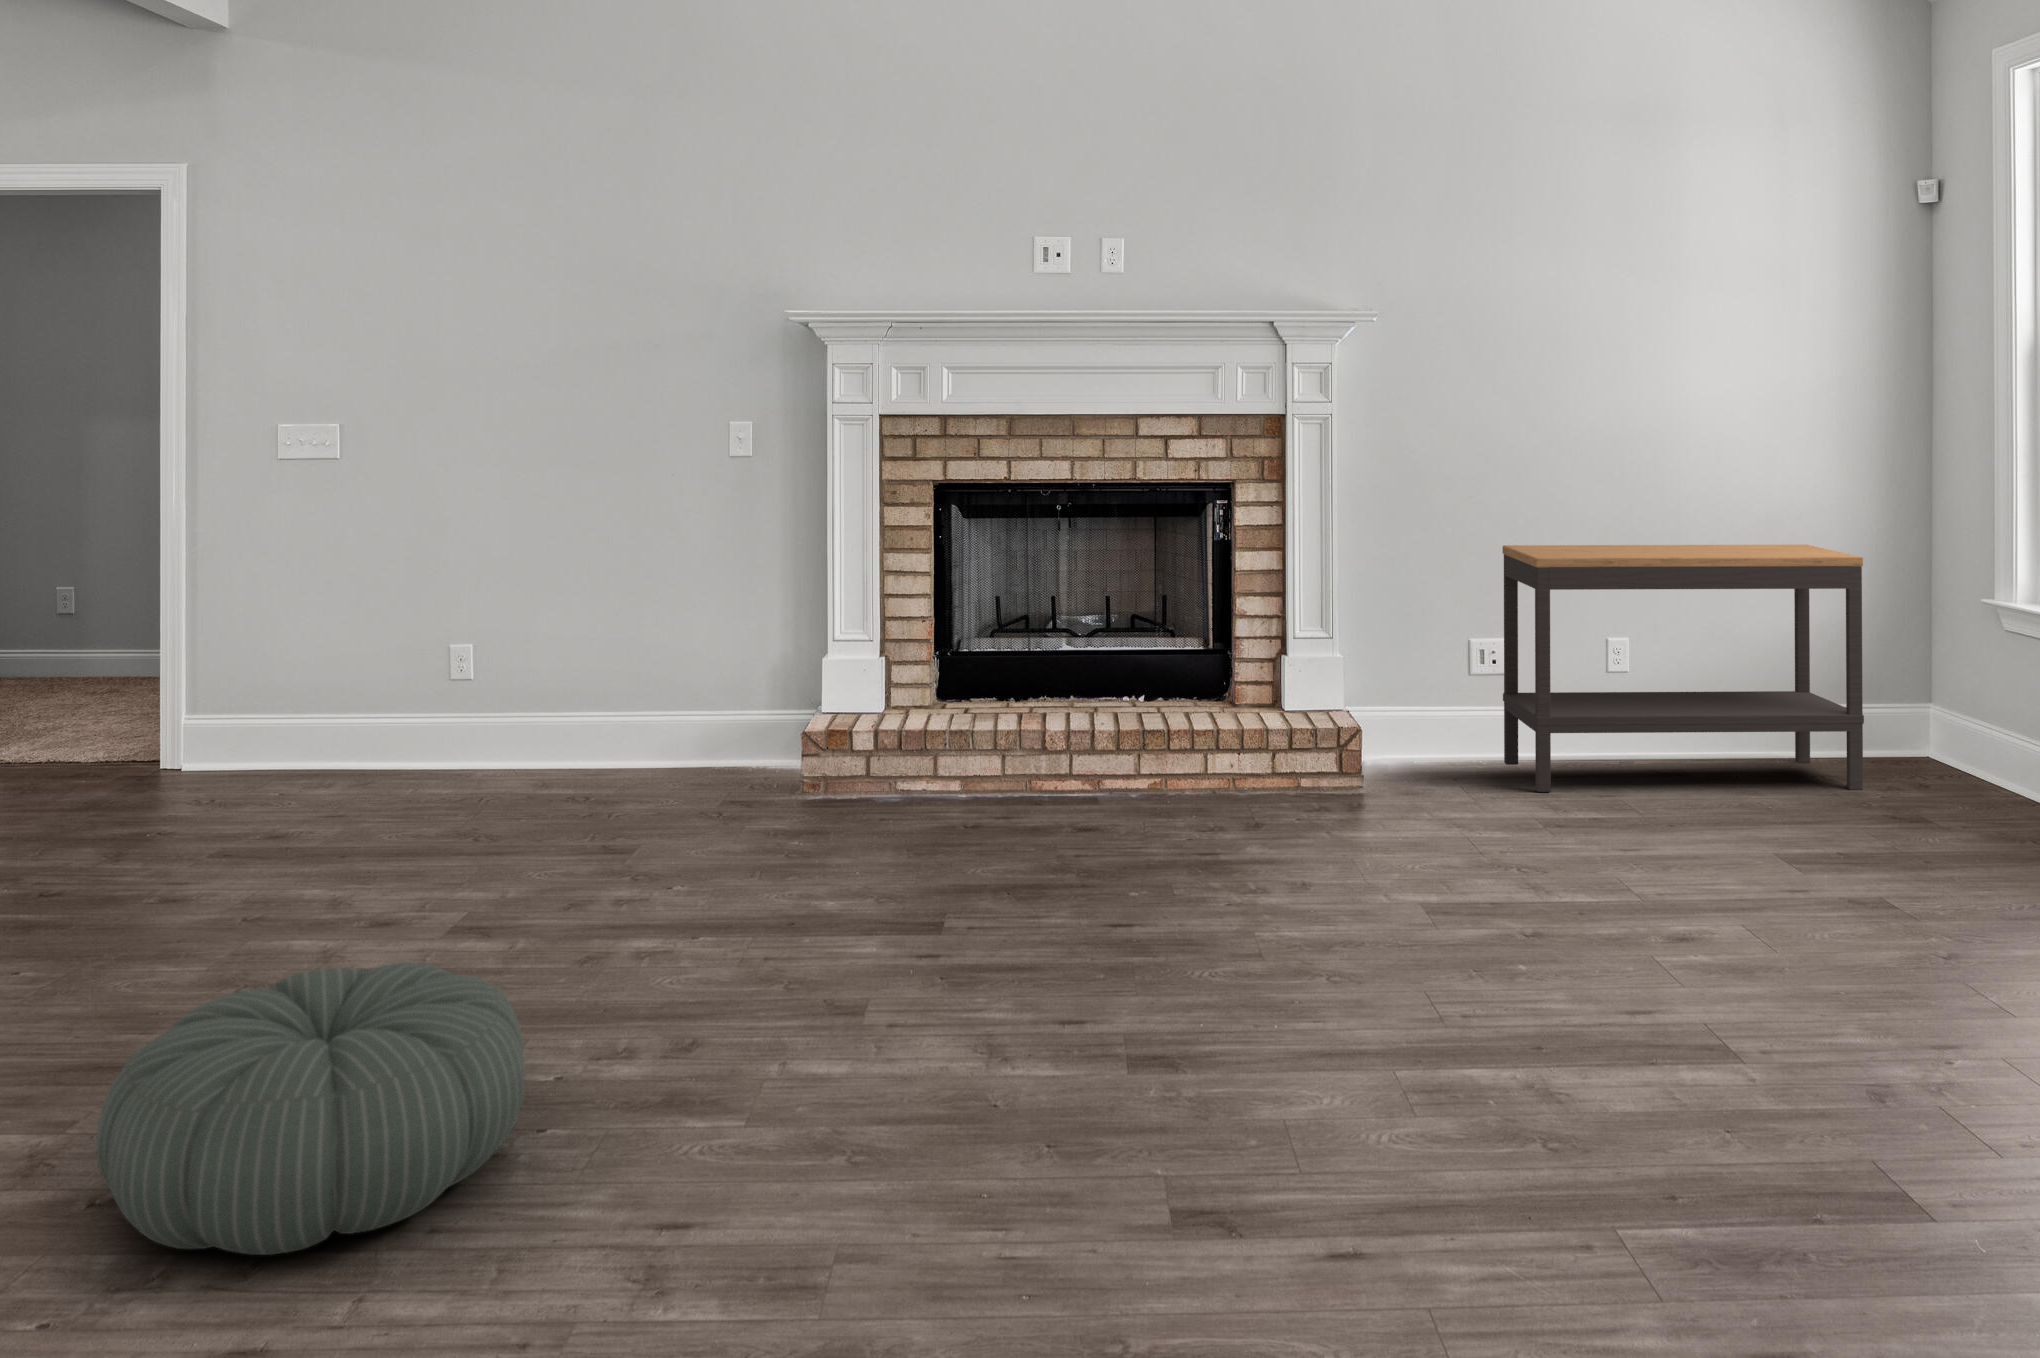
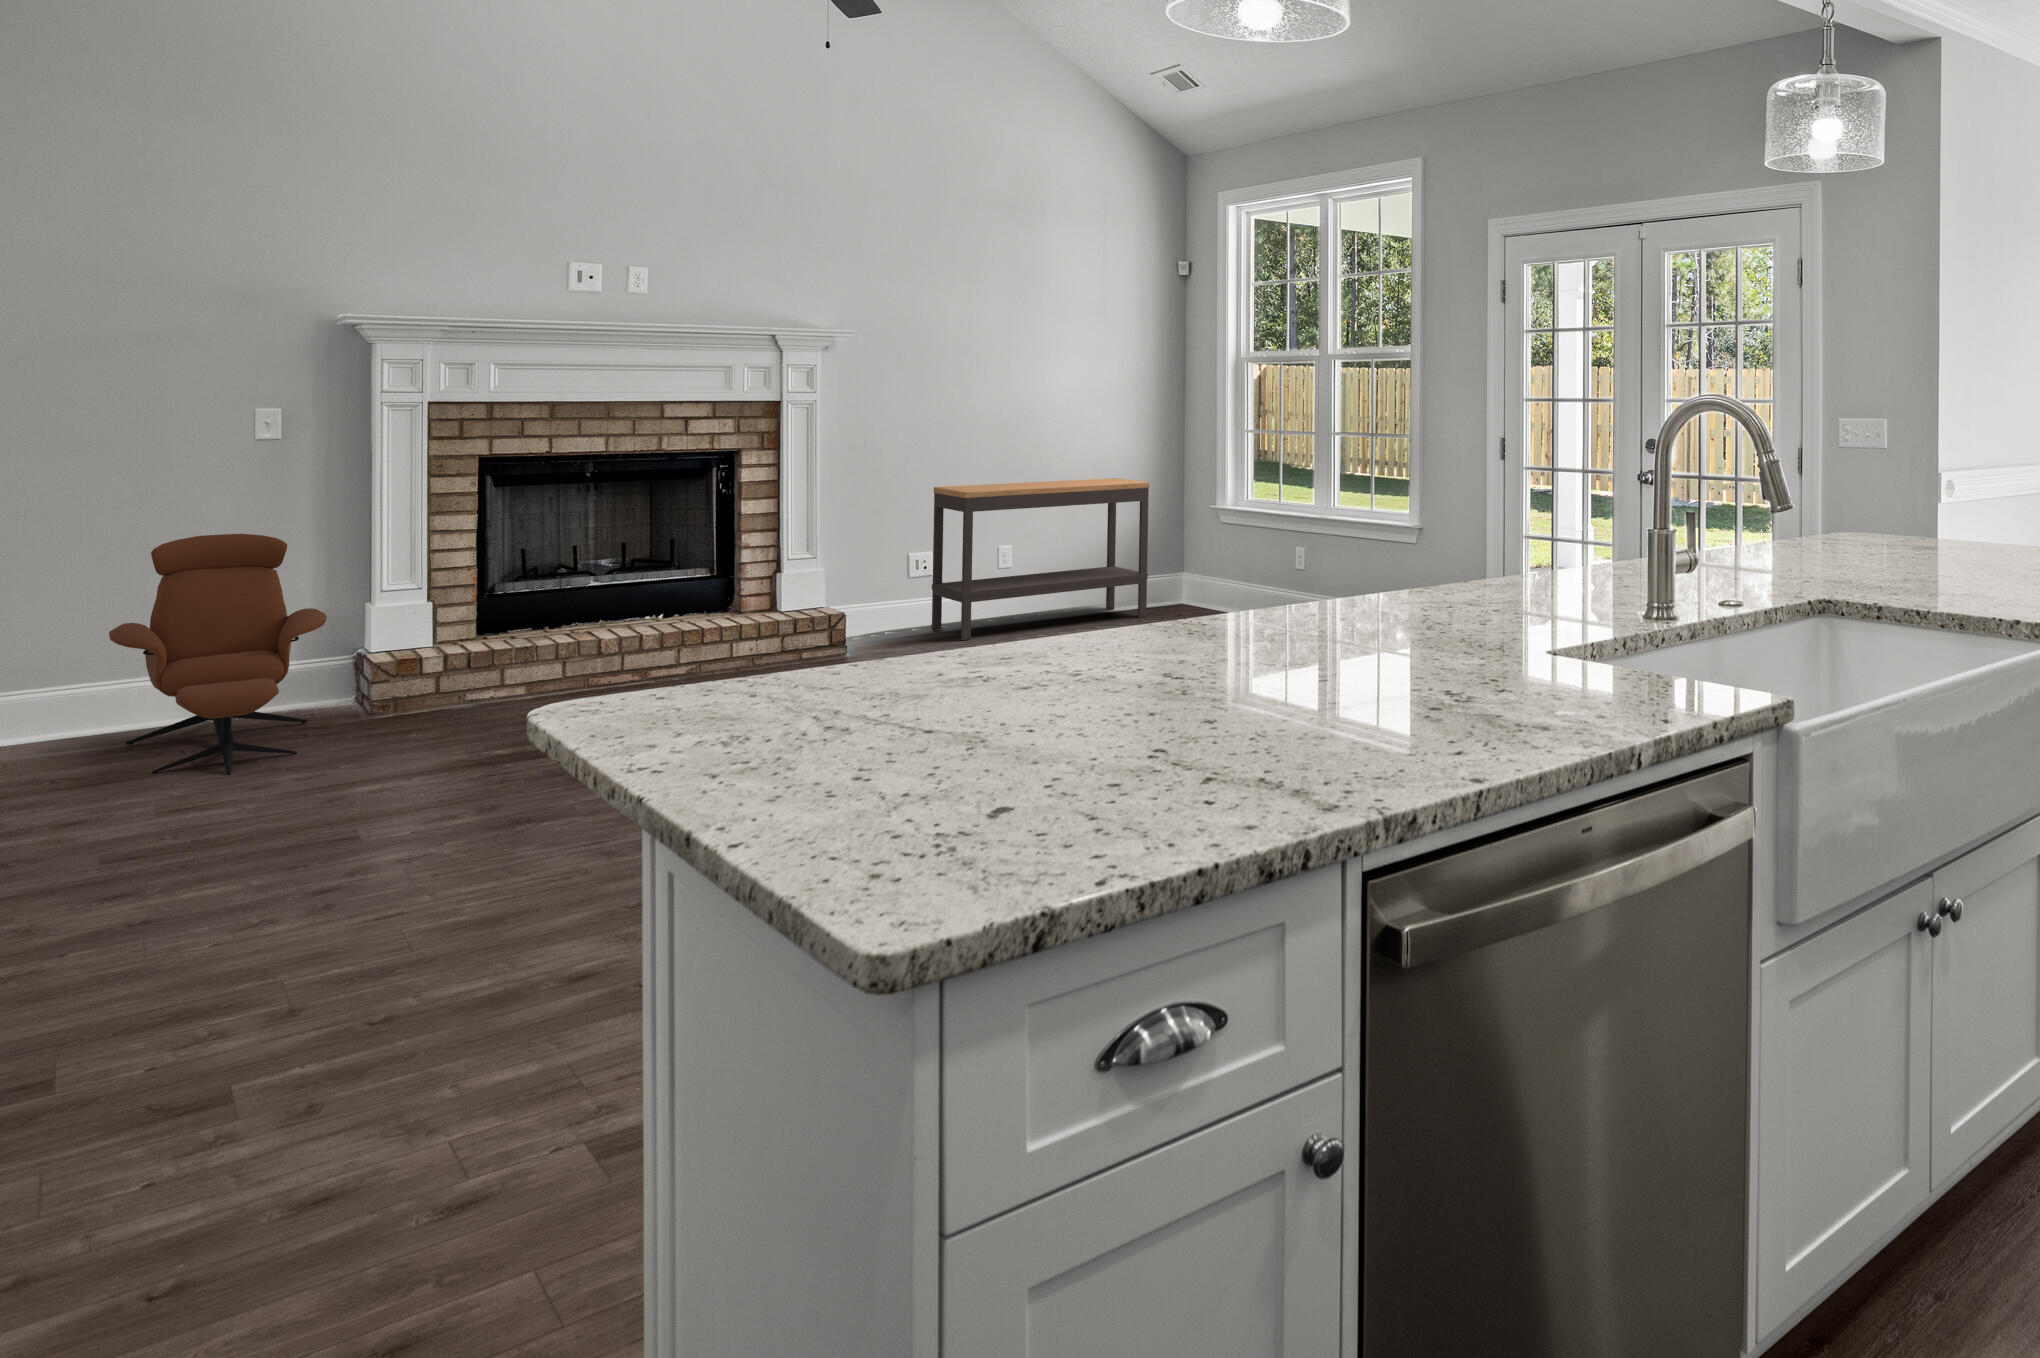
lounge chair: none [550,561,762,863] -> present [109,534,327,775]
pouf: present [96,962,525,1255] -> none [152,774,469,935]

